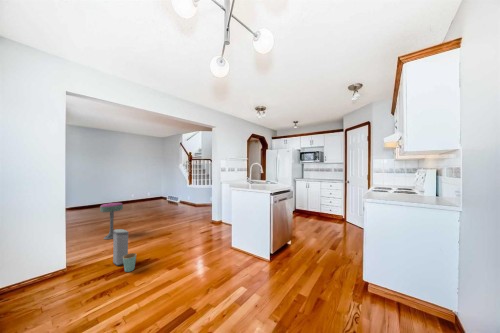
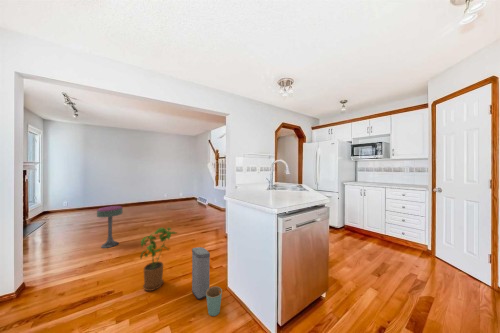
house plant: none [169,211,194,255] -> present [140,228,176,291]
trash can: present [113,229,136,272] -> present [192,247,222,316]

